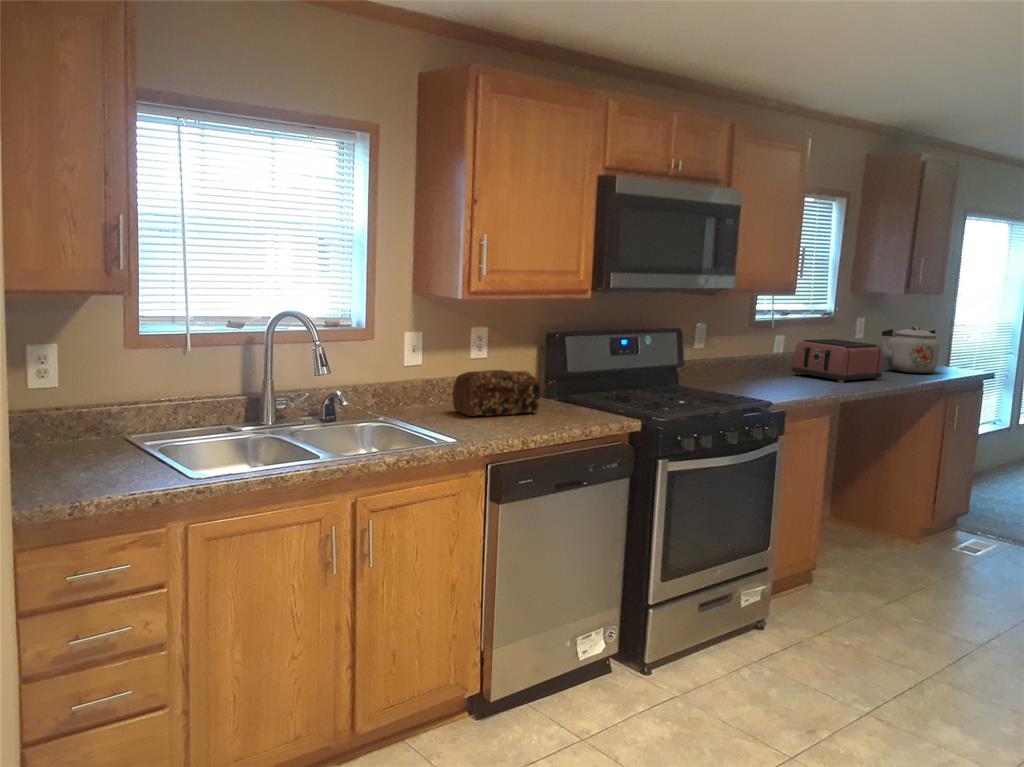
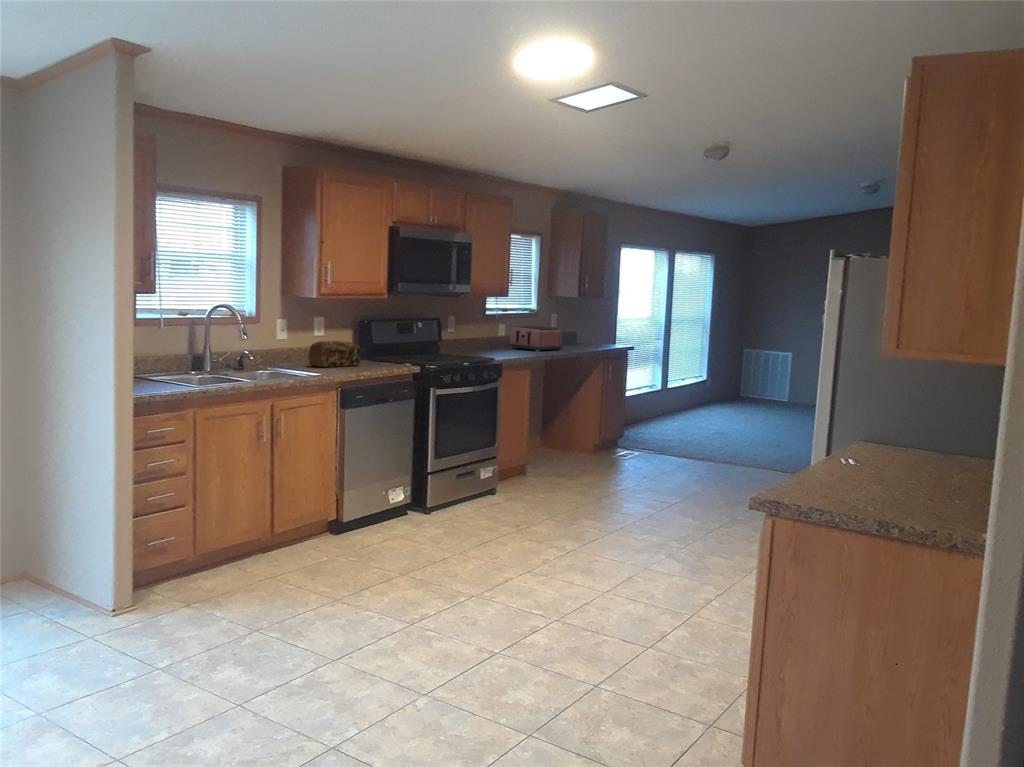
kettle: present [881,326,940,374] -> none [564,318,598,347]

